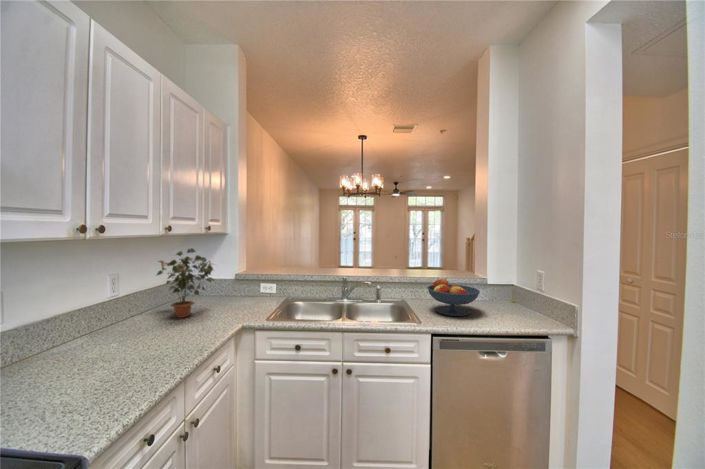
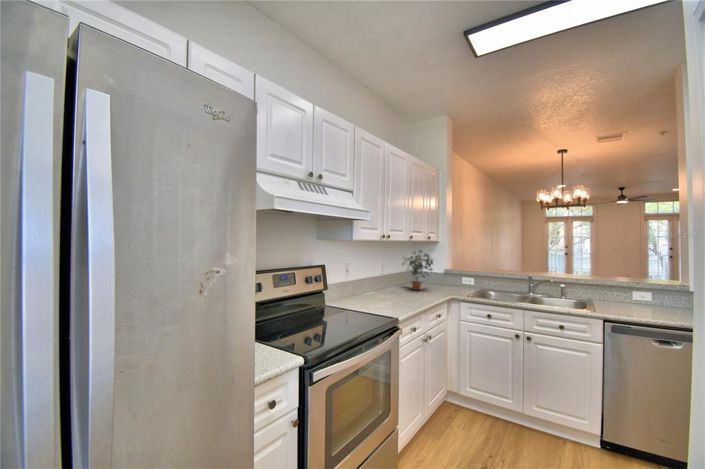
fruit bowl: present [428,279,480,316] -> none [609,280,670,313]

